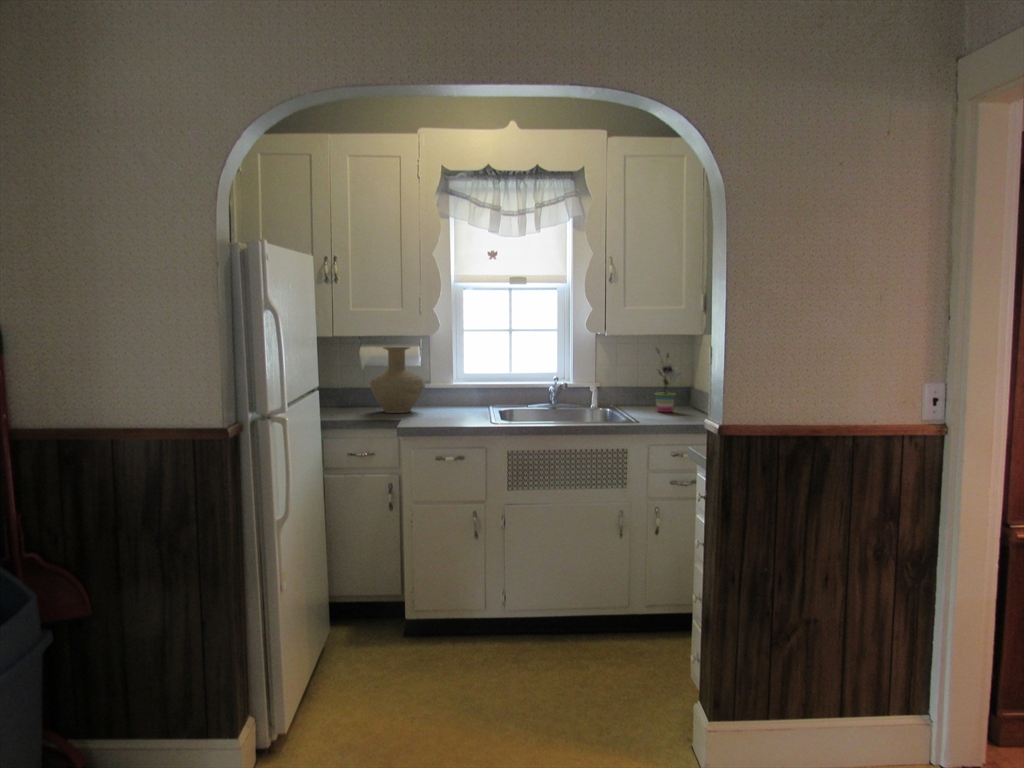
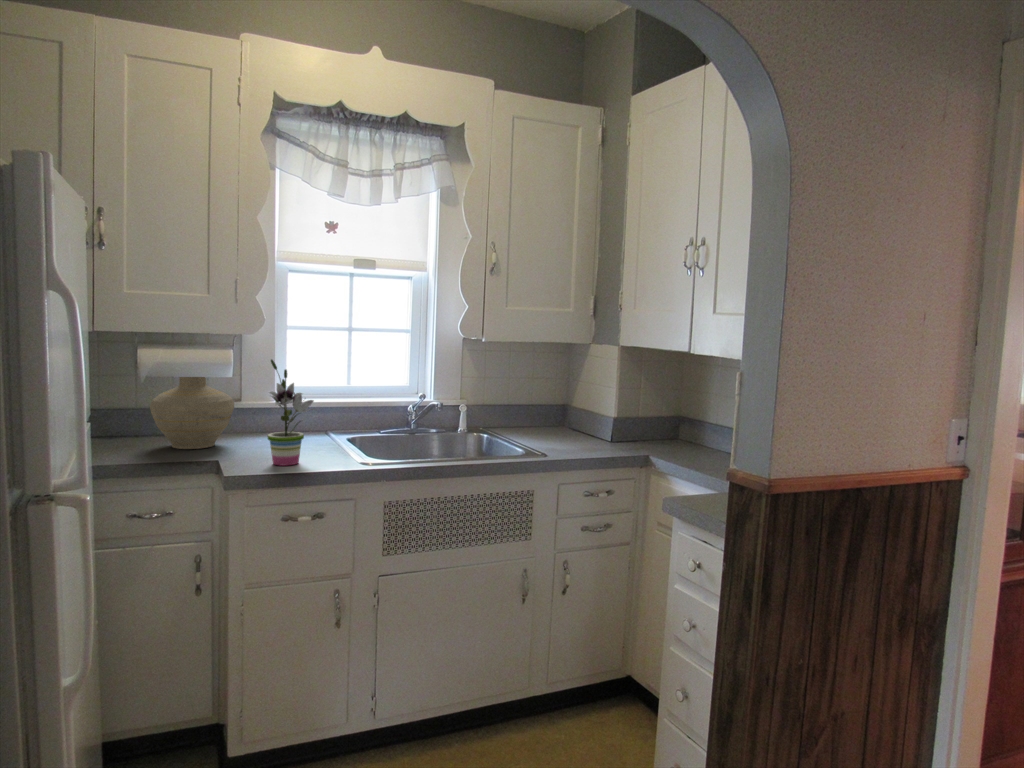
potted plant: present [655,349,681,412] -> present [268,359,315,466]

